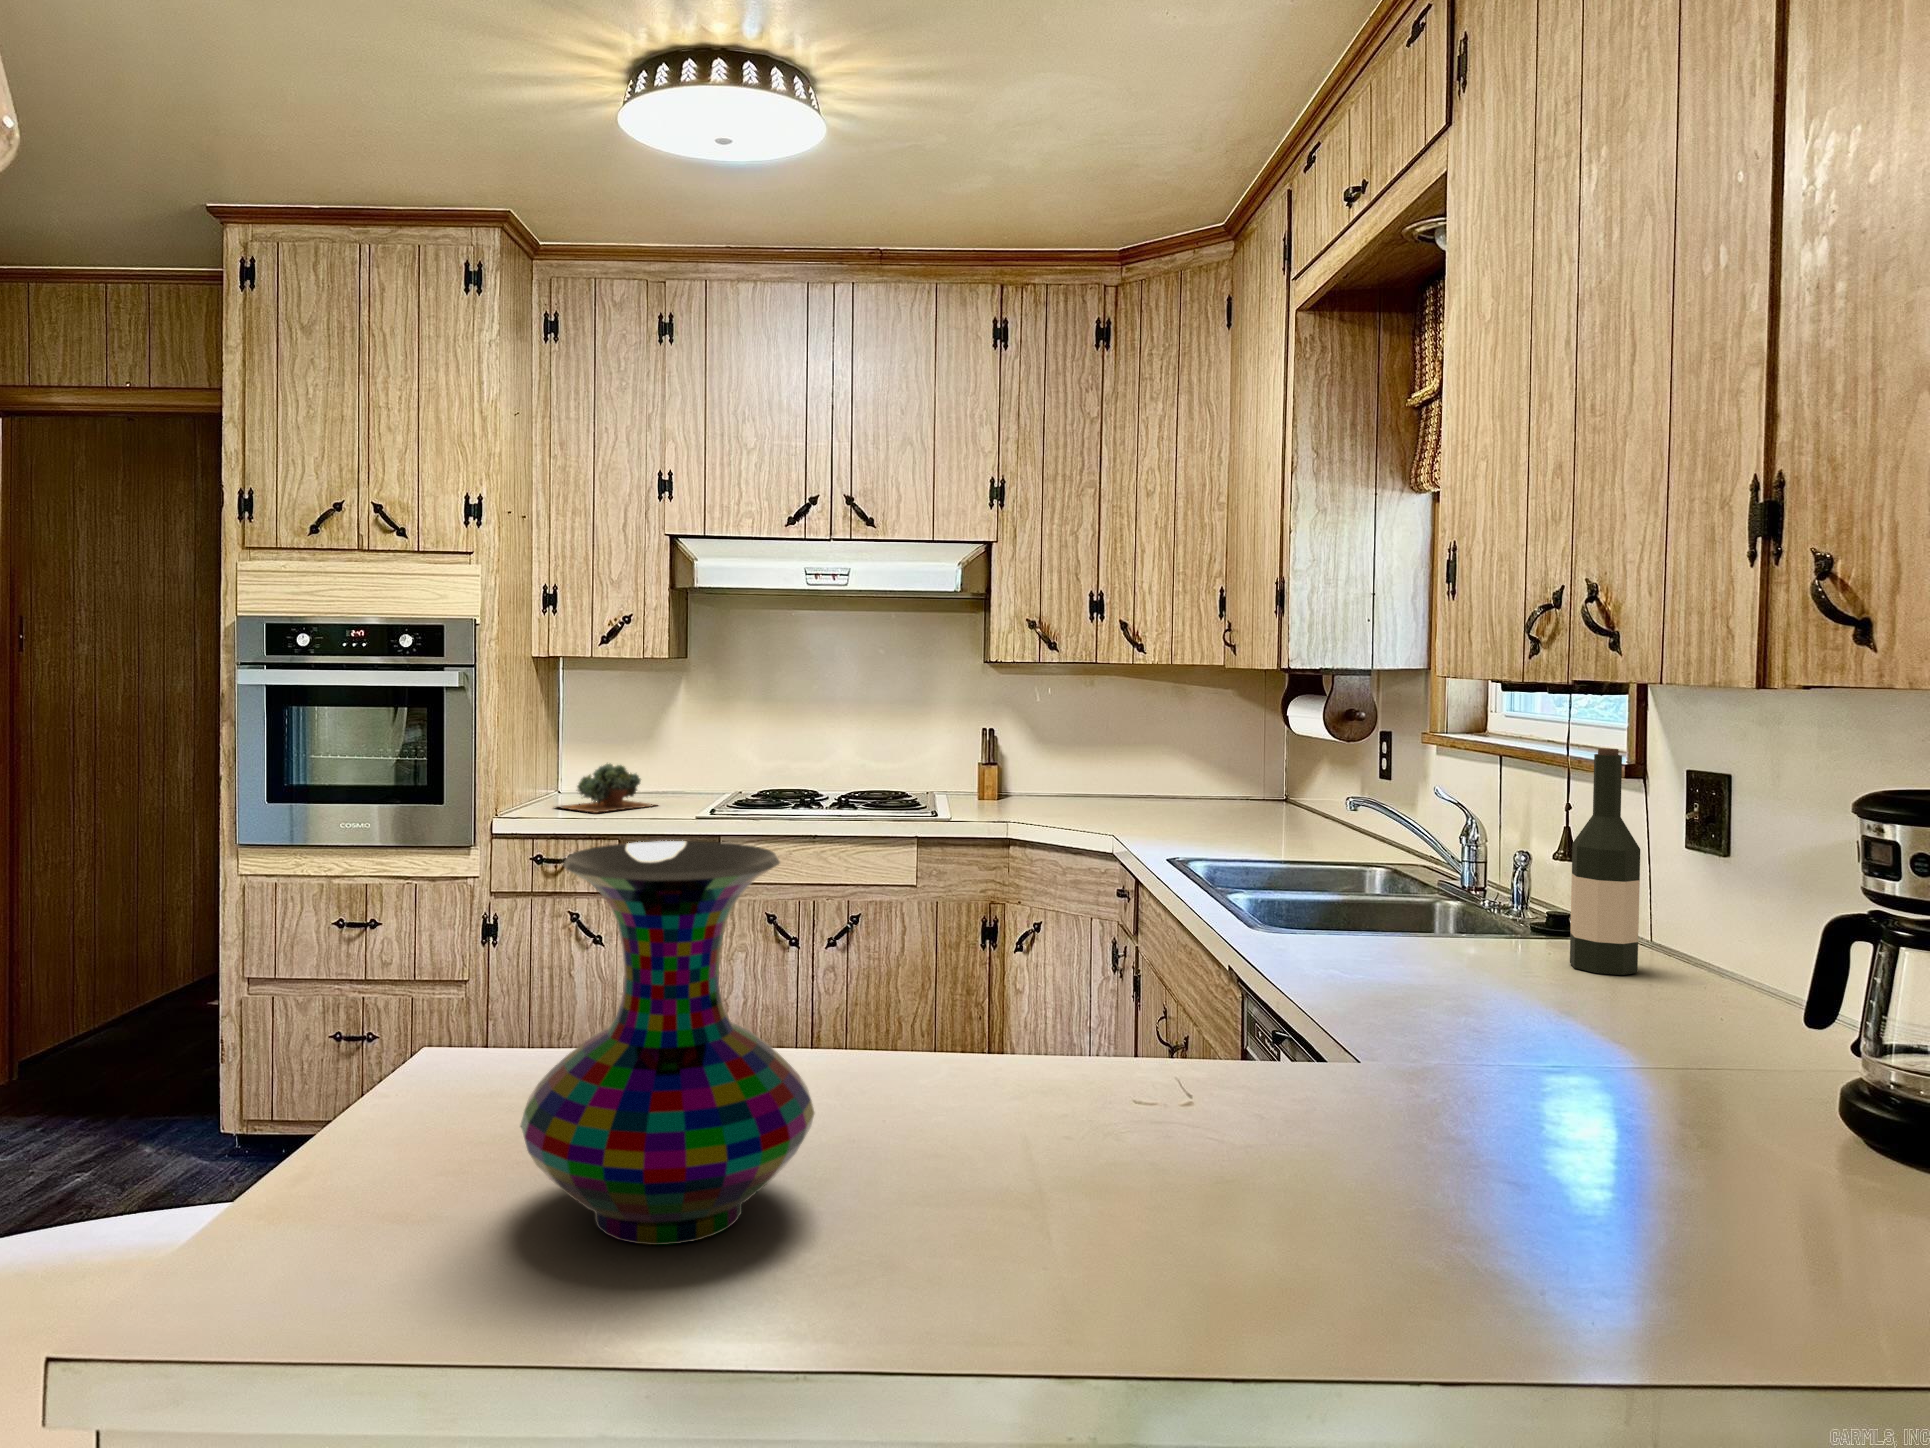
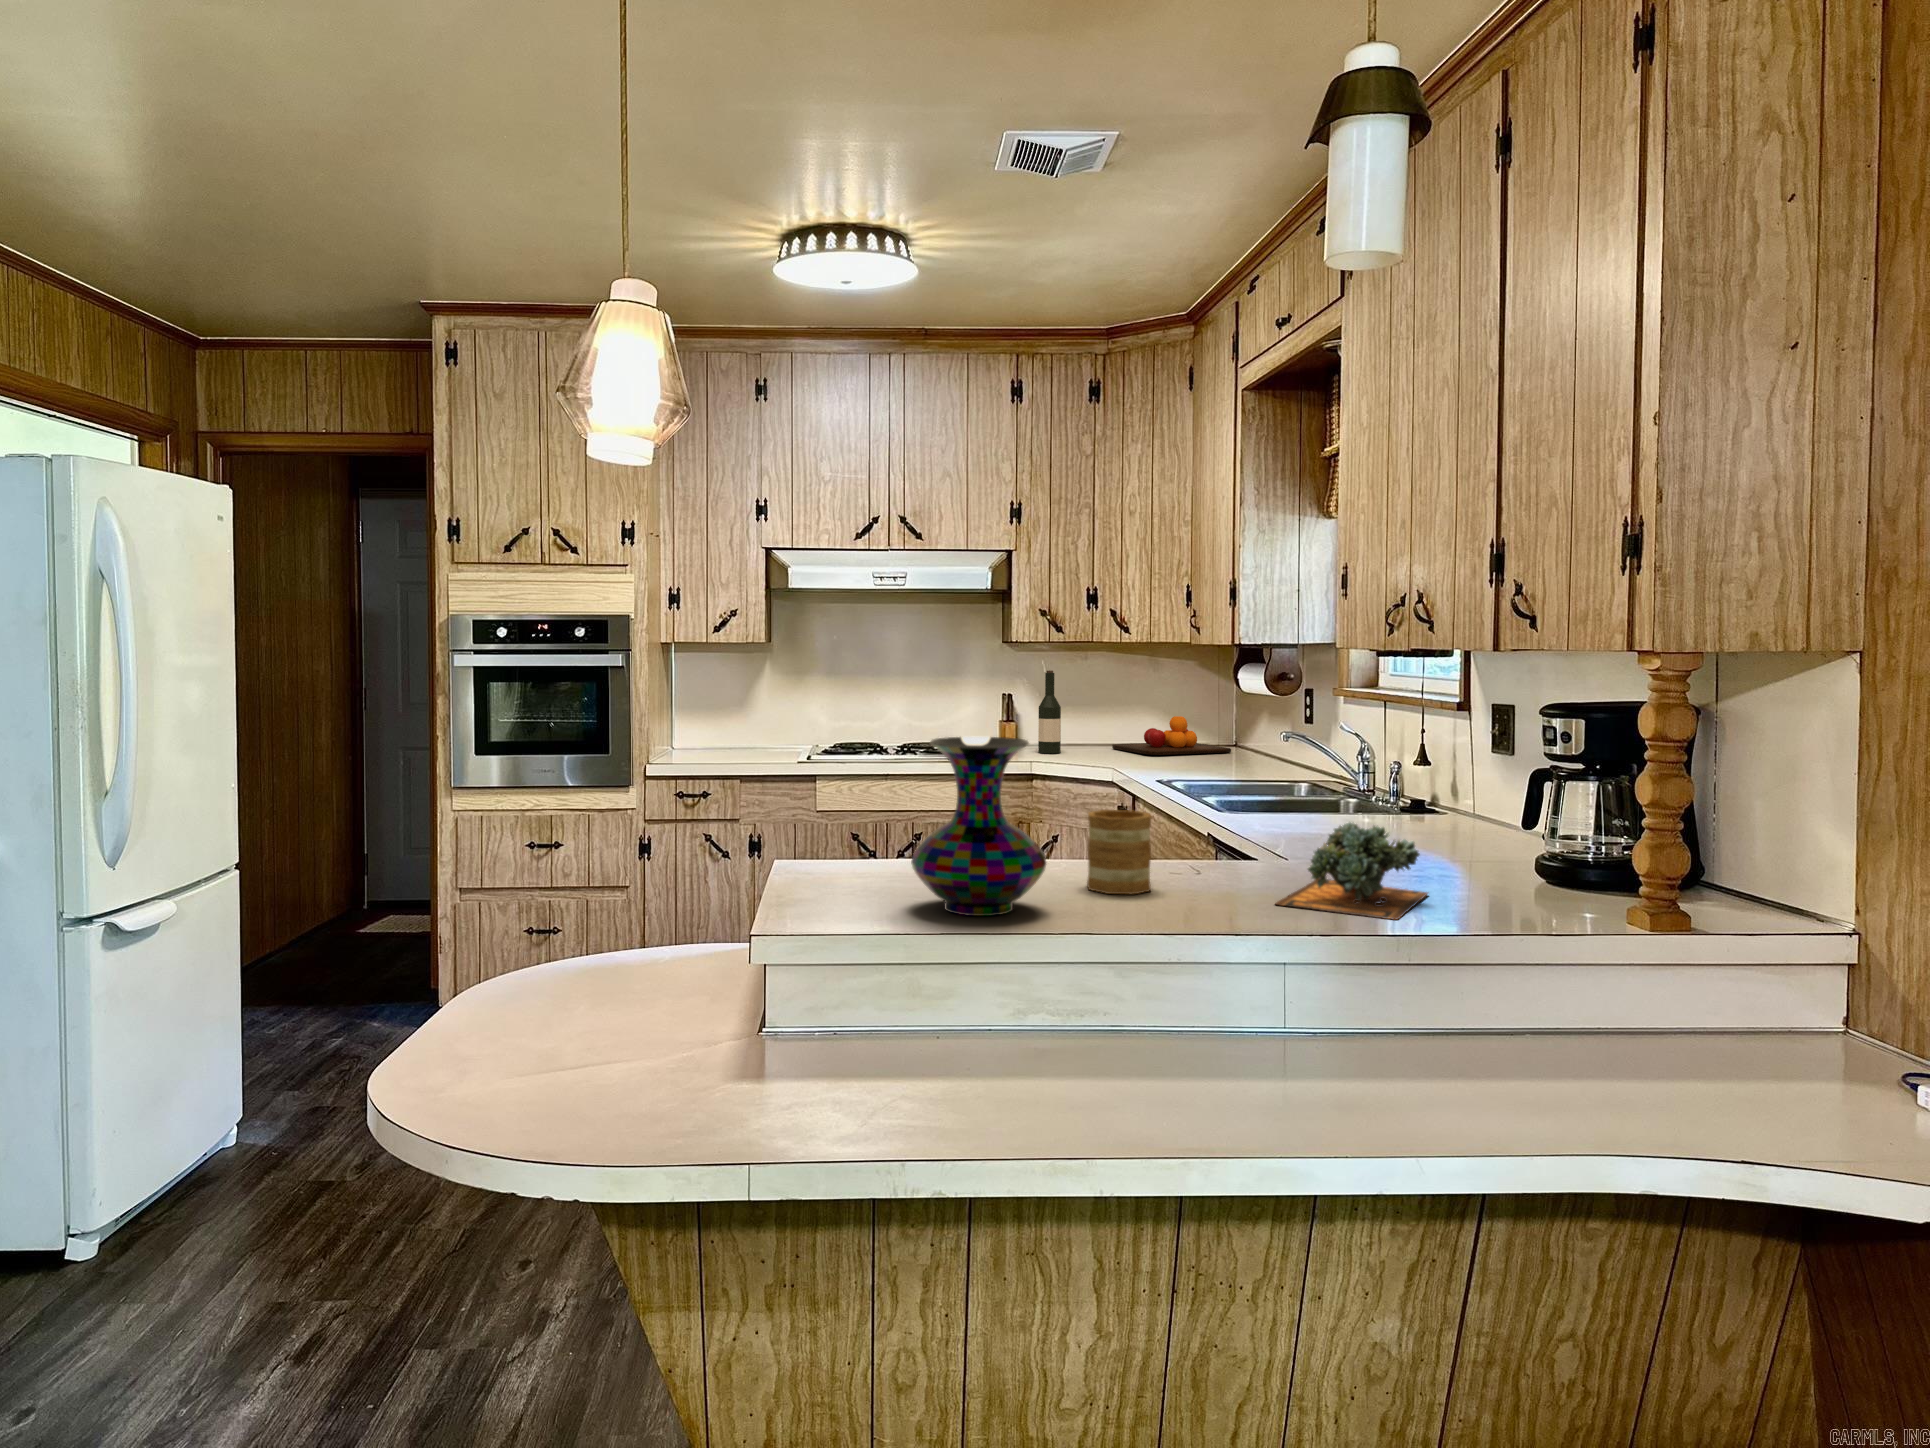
wine bottle: present [1570,748,1640,975] -> present [1038,670,1061,753]
succulent plant: present [556,763,656,813] -> present [1276,822,1428,920]
chopping board: none [1125,764,1282,815] -> present [1112,716,1231,755]
mug: none [939,976,1066,1162] -> present [1087,810,1151,894]

